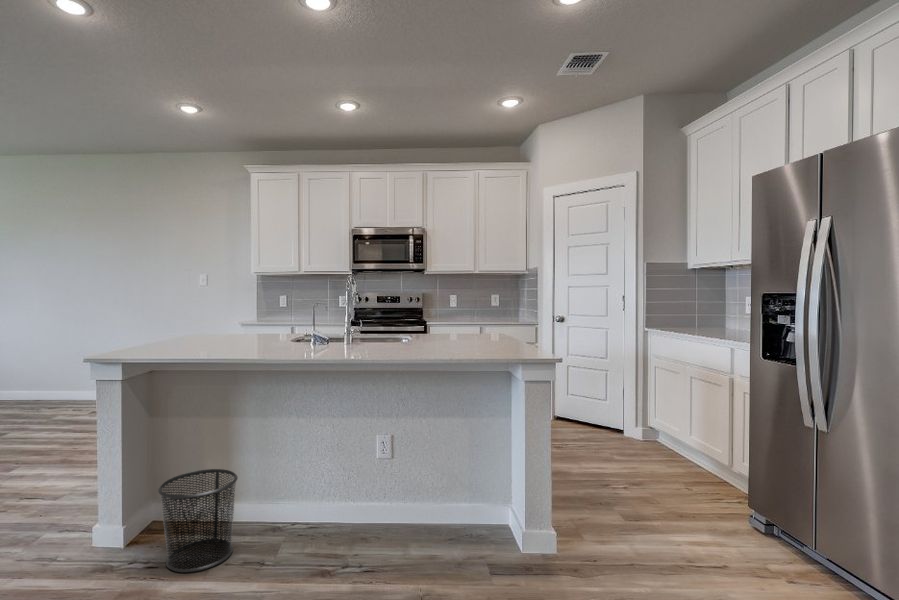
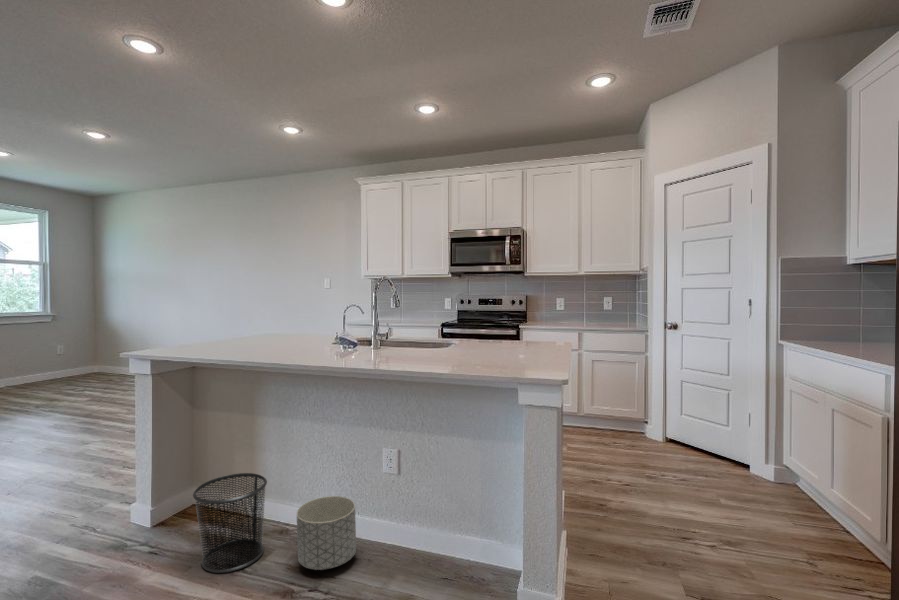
planter: none [277,481,336,550] -> present [297,496,356,570]

